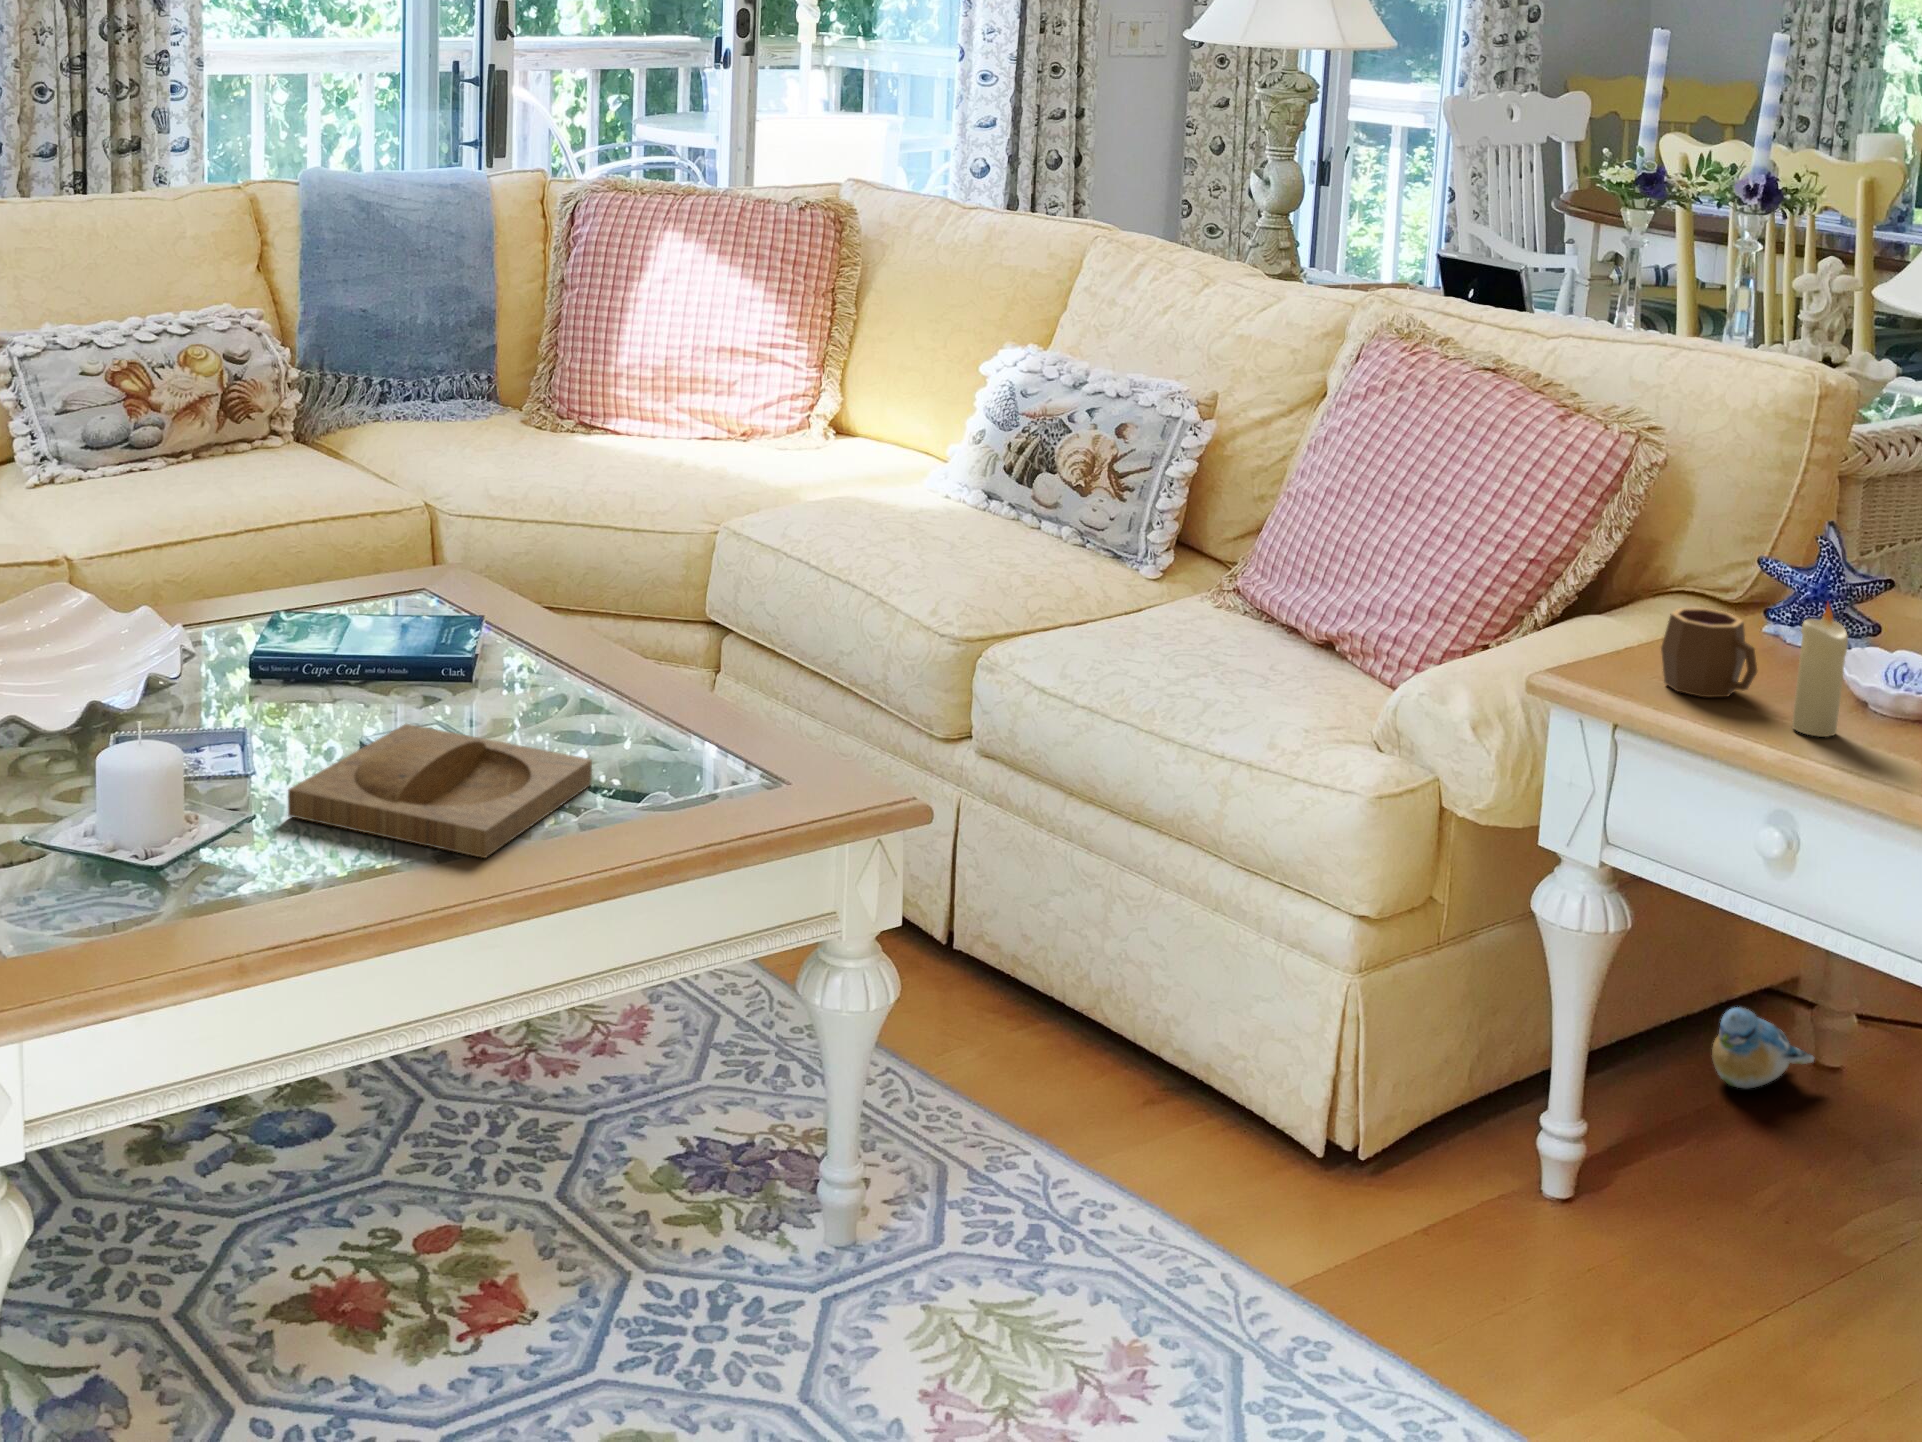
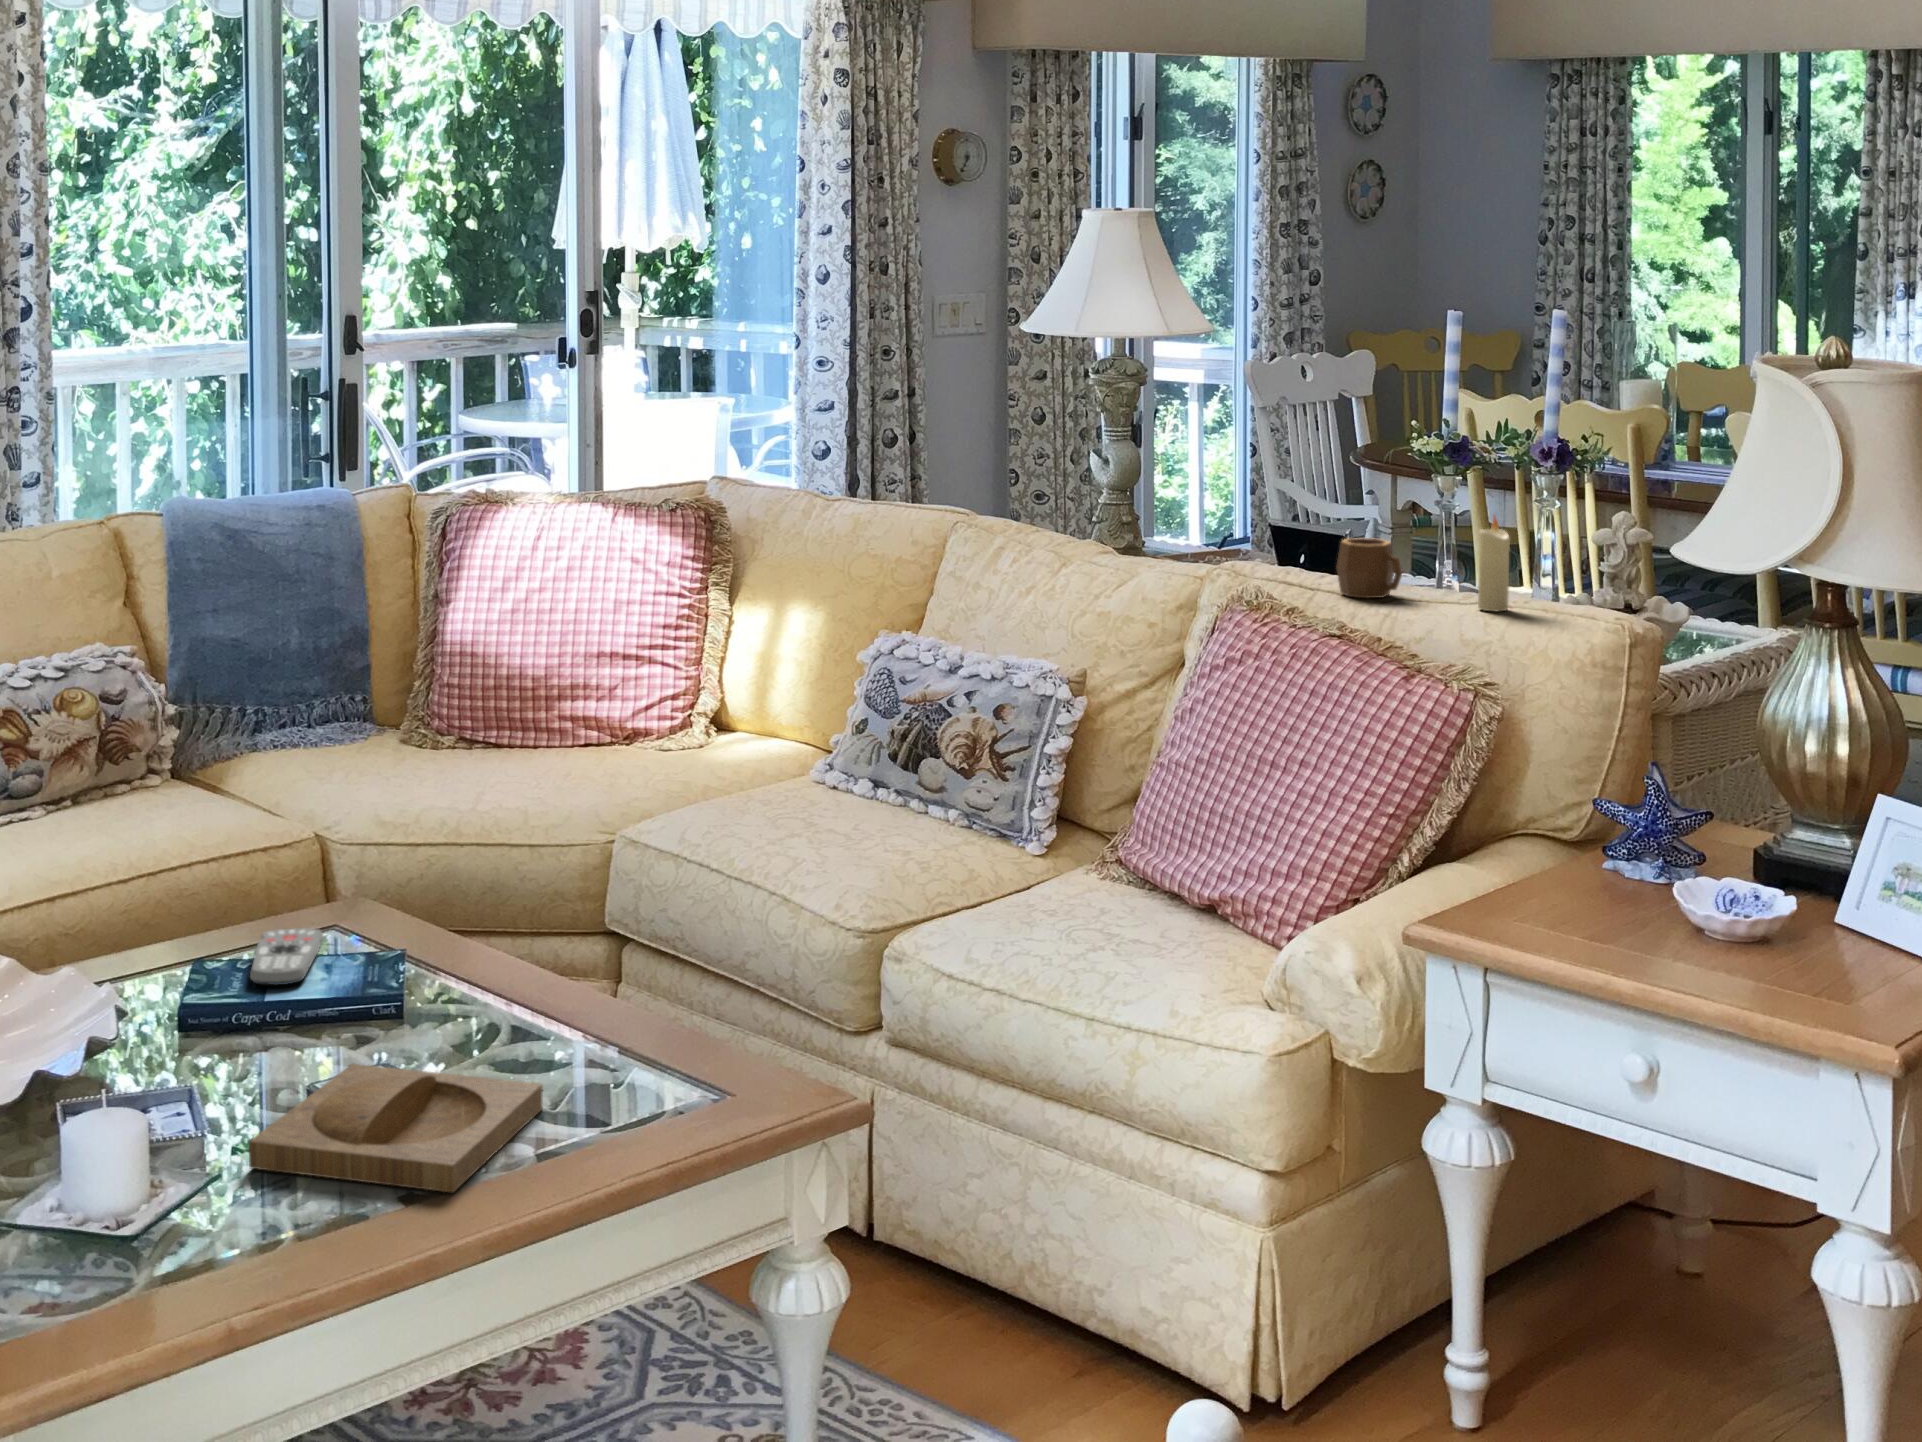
remote control: none [326,590,405,643] -> present [250,928,323,985]
candle: present [1792,603,1848,737] -> present [1478,516,1510,611]
mug: present [1661,608,1757,697] -> present [1336,538,1402,598]
plush toy: present [1712,1007,1814,1089] -> none [1590,1224,1681,1302]

